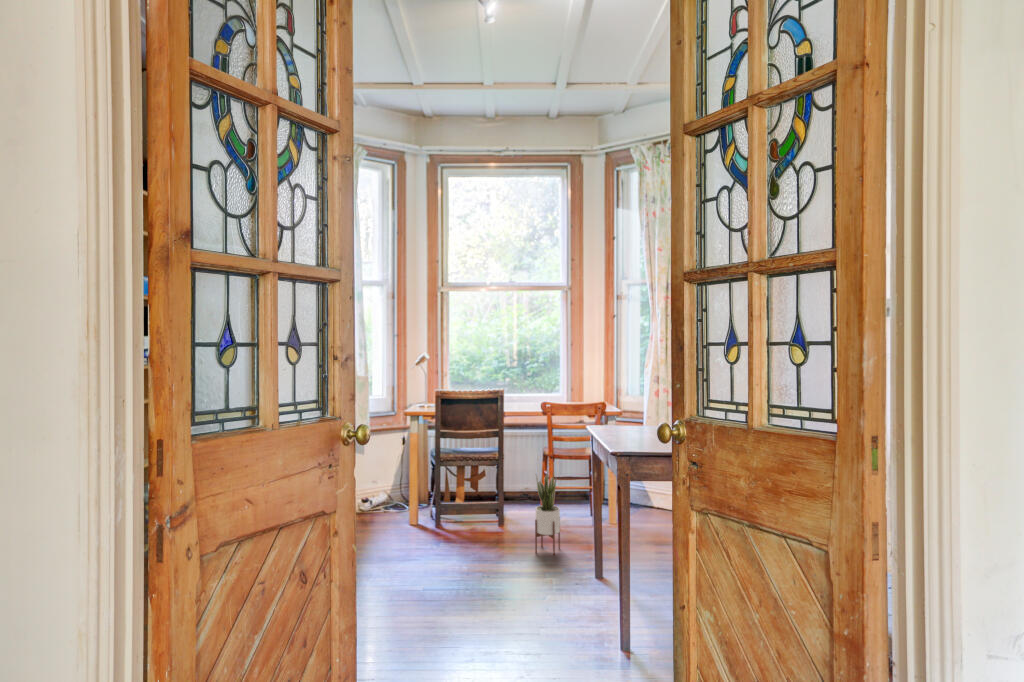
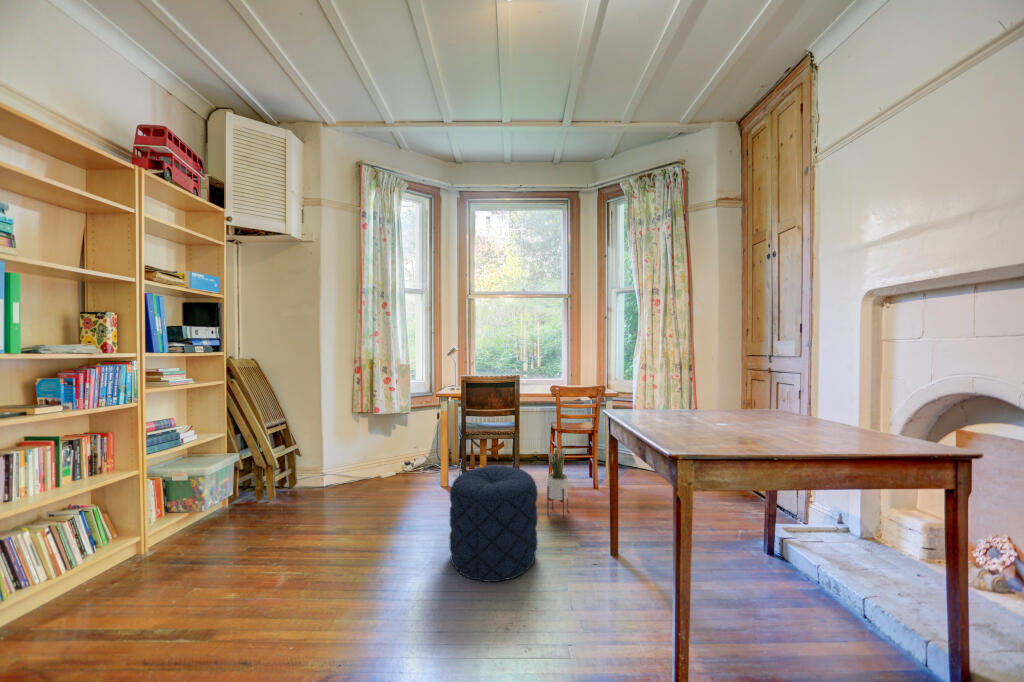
pouf: none [424,493,521,612] -> present [450,466,538,582]

